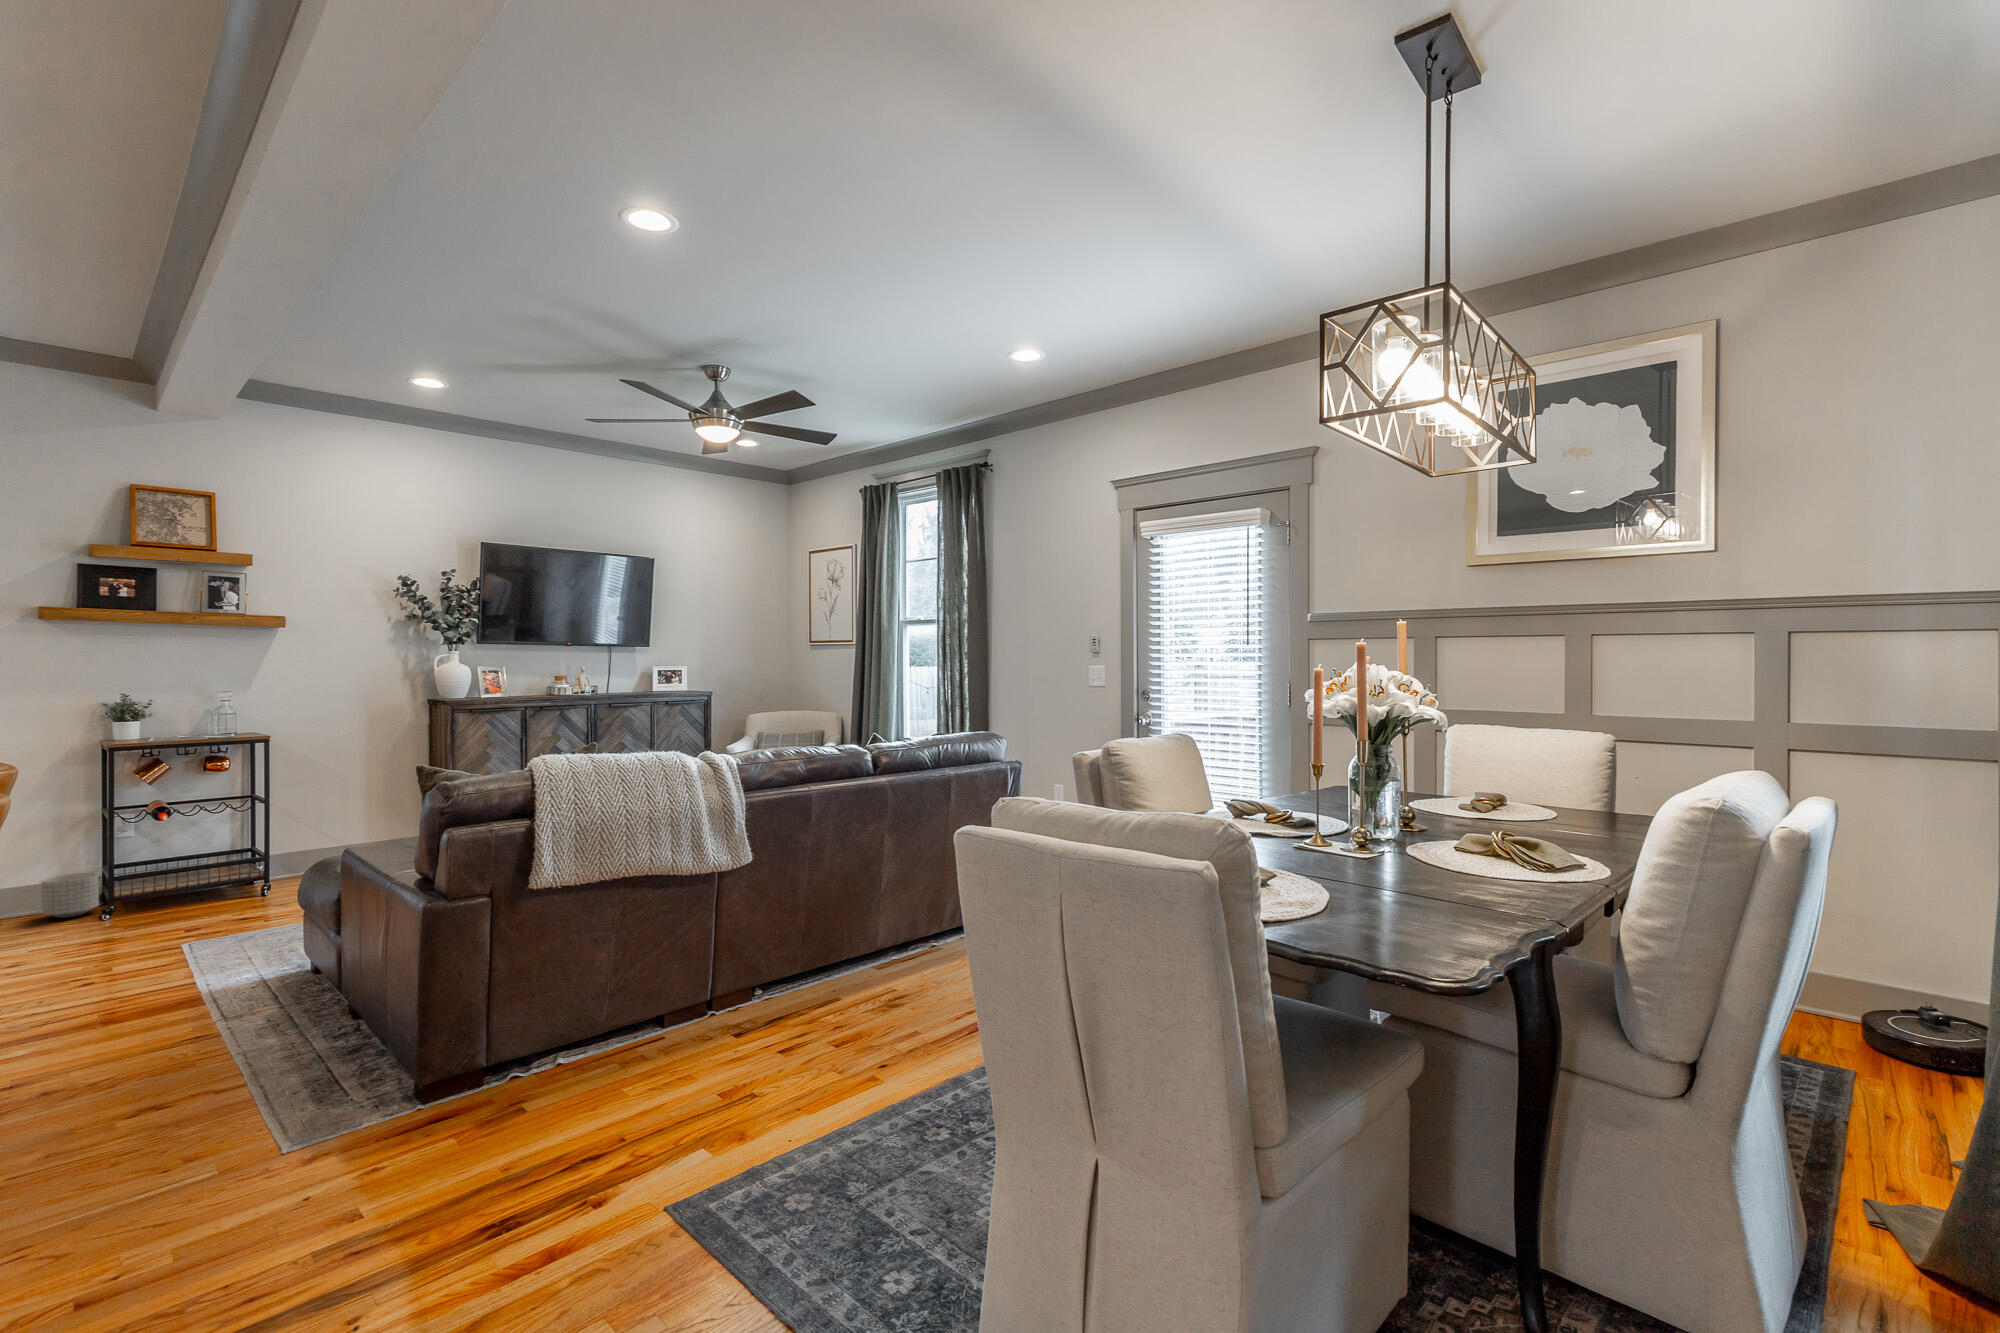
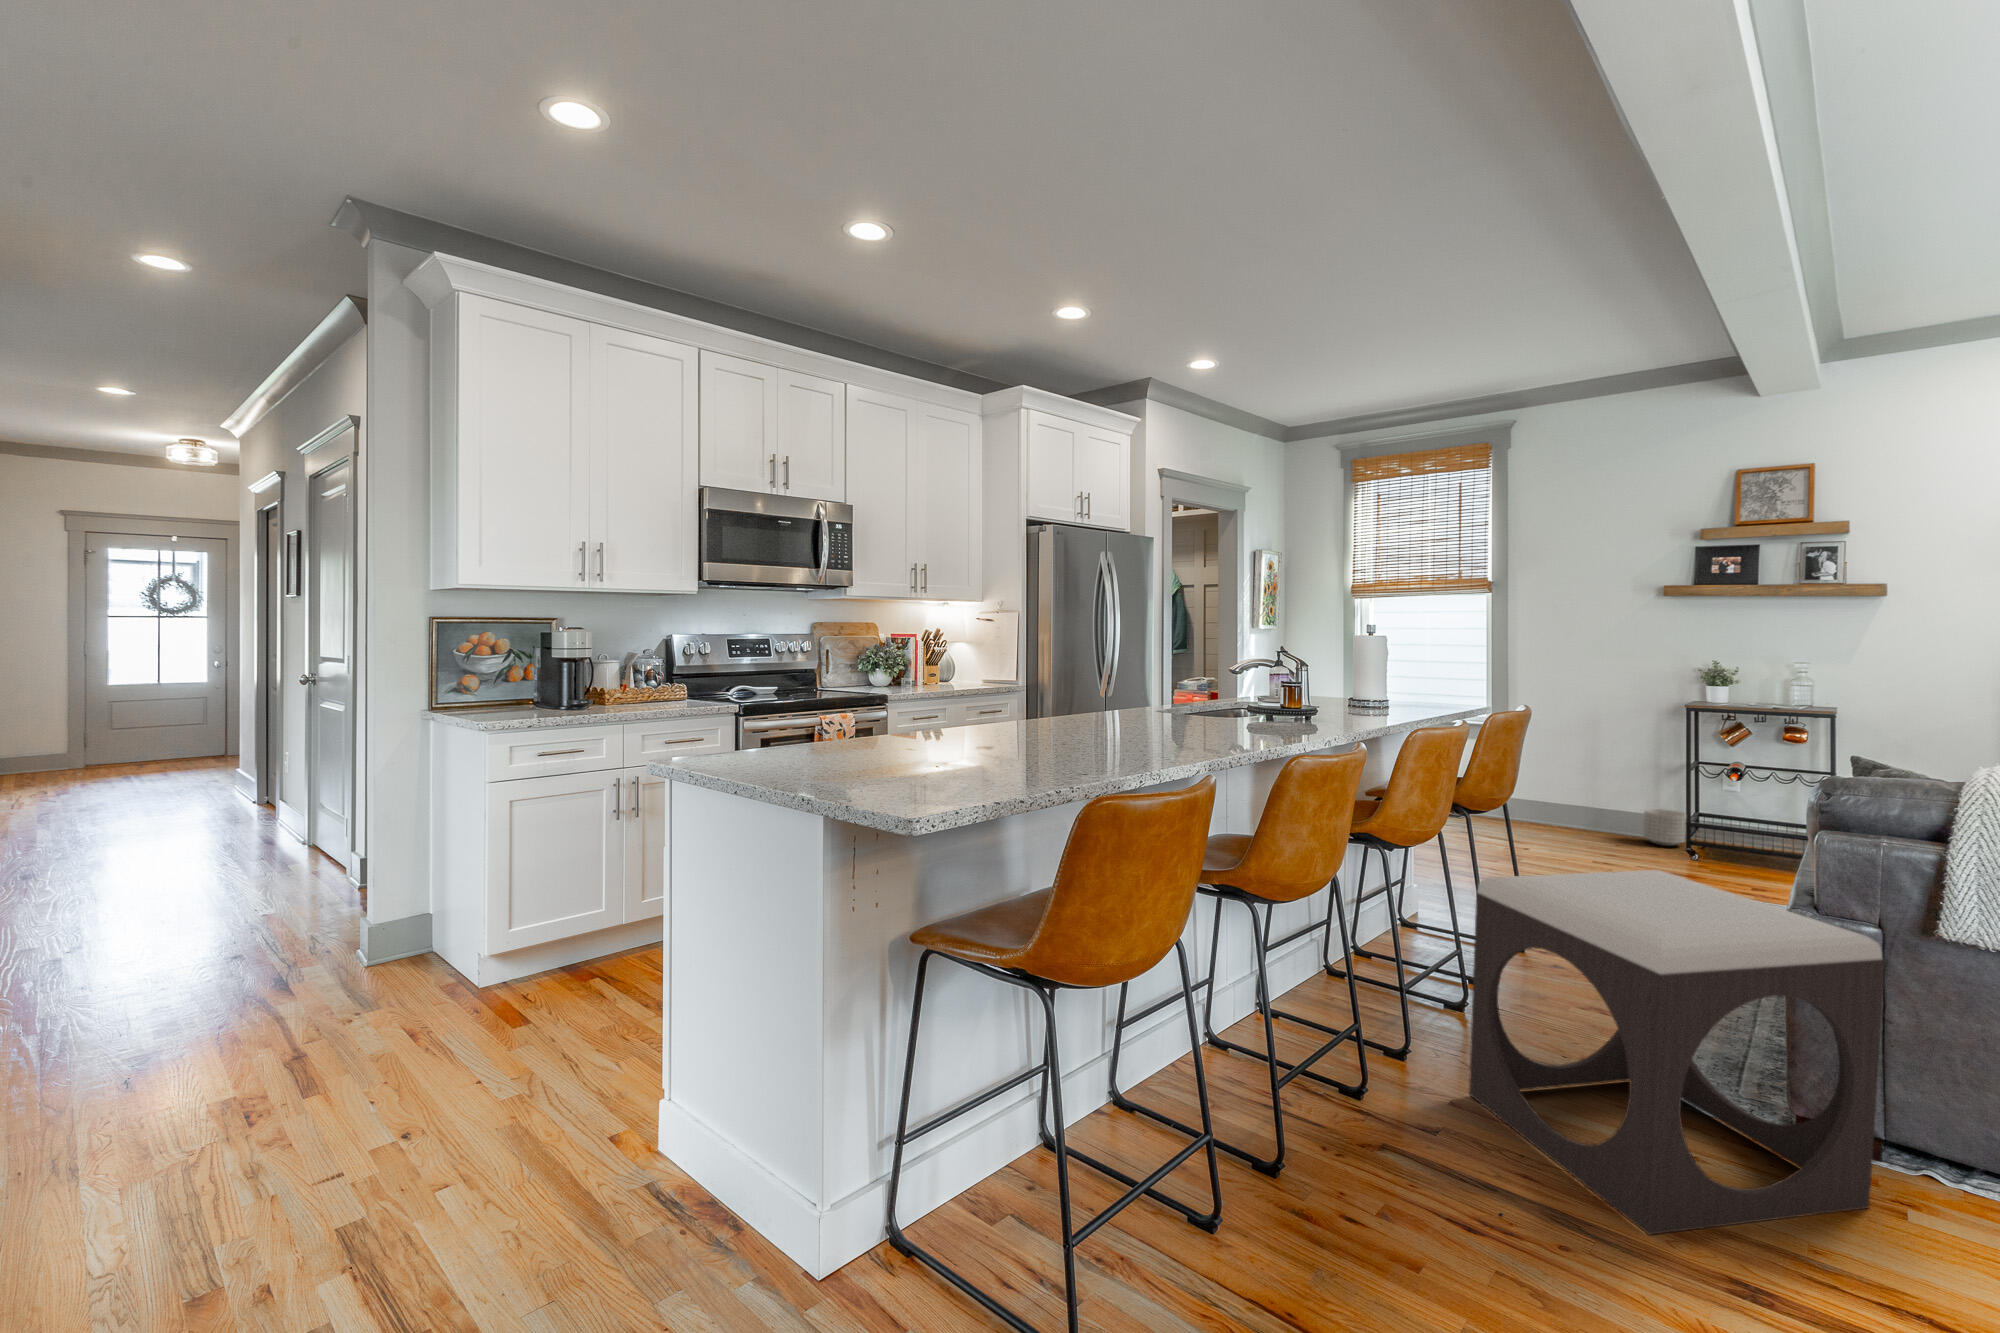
footstool: none [97,899,505,1279] -> present [1469,870,1885,1235]

